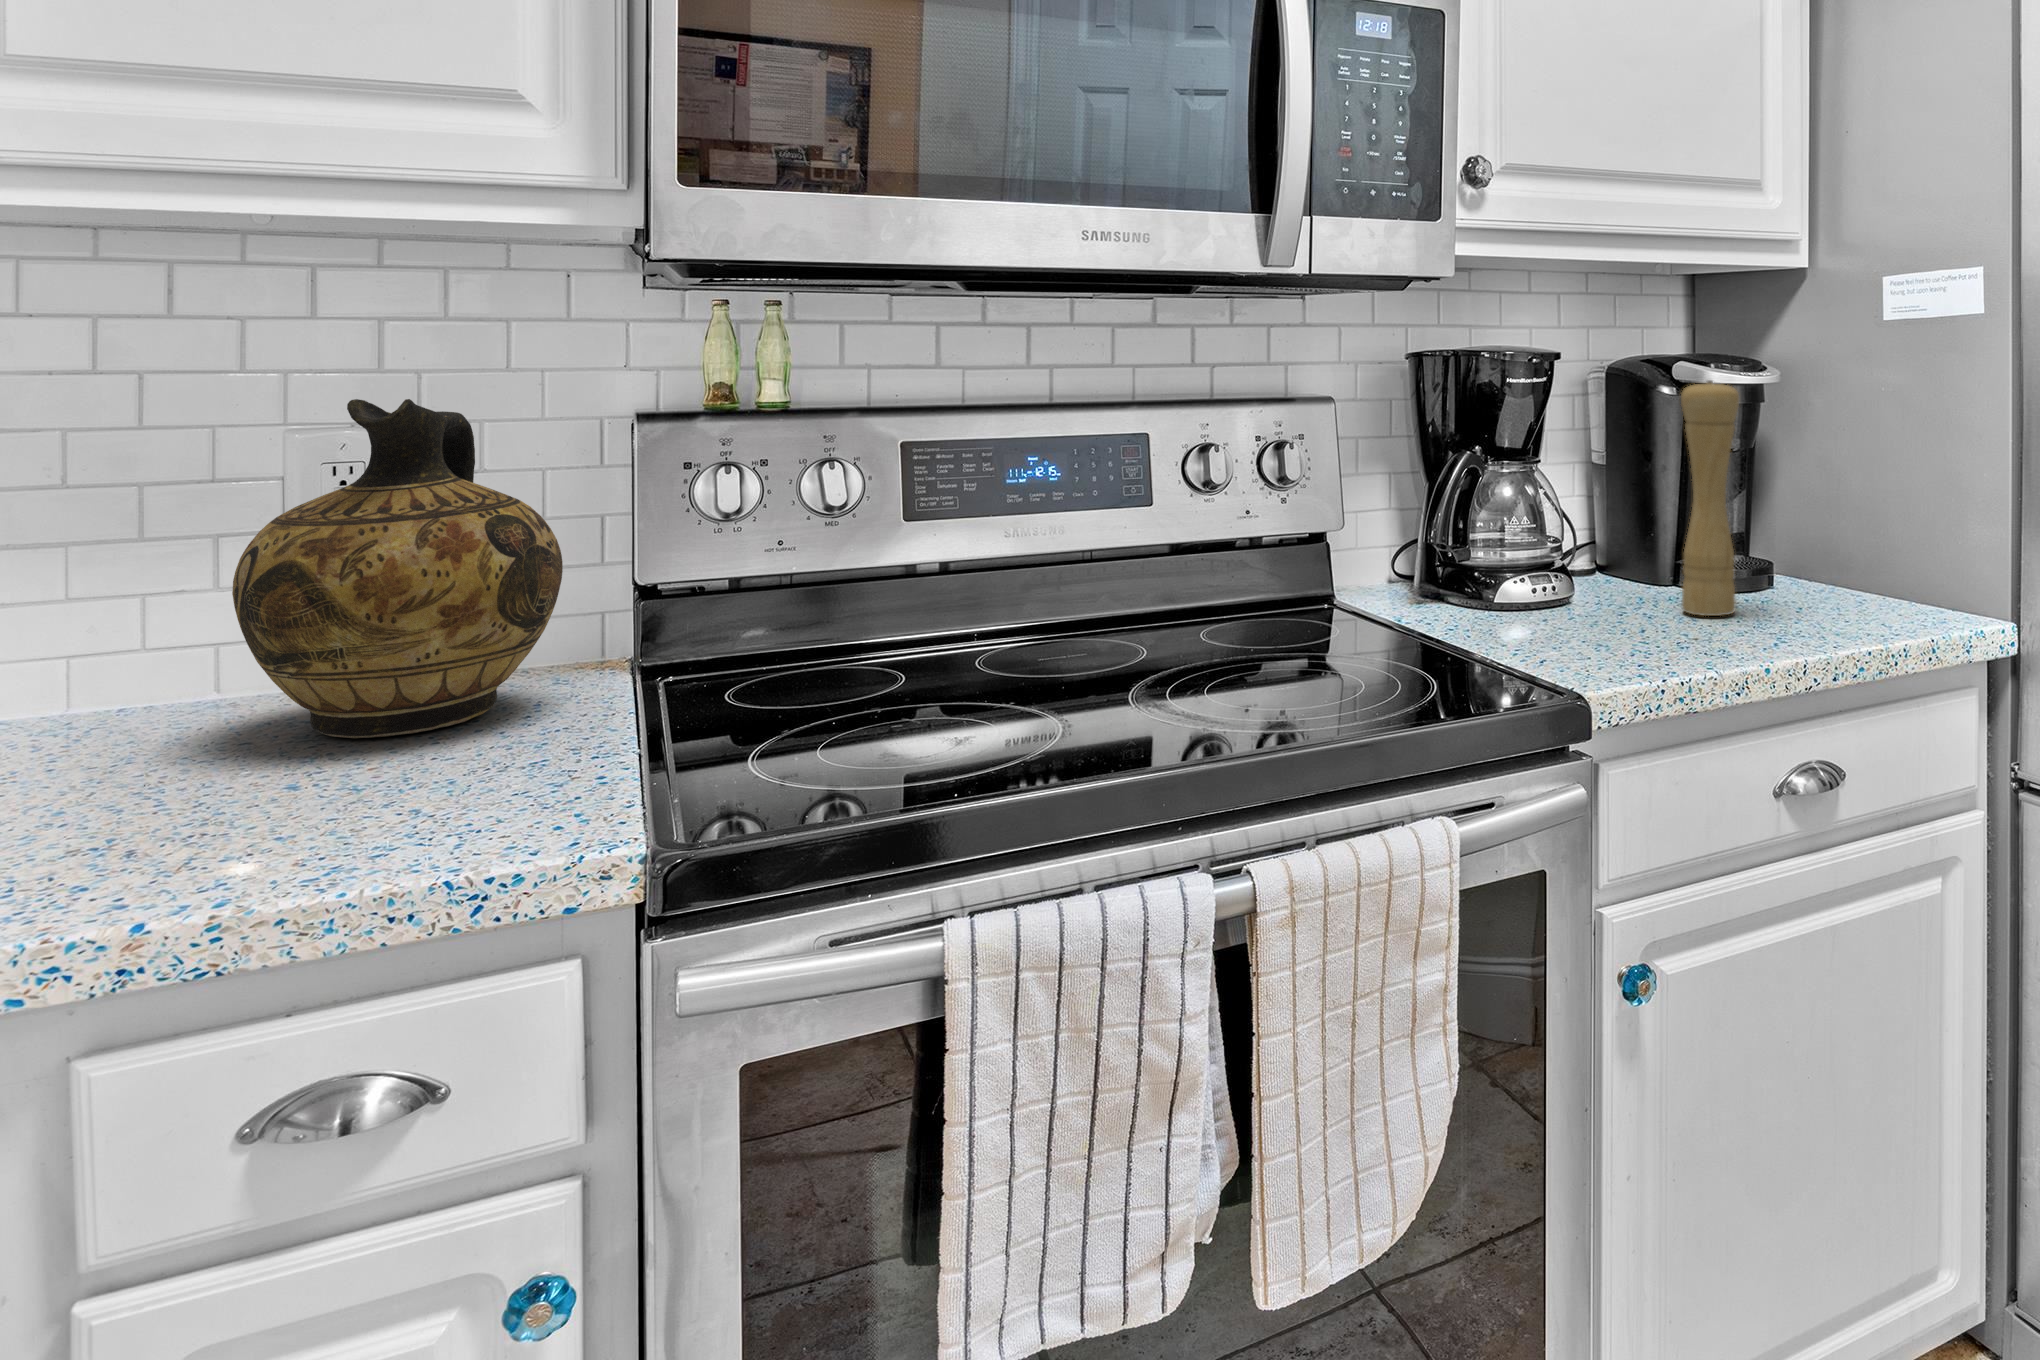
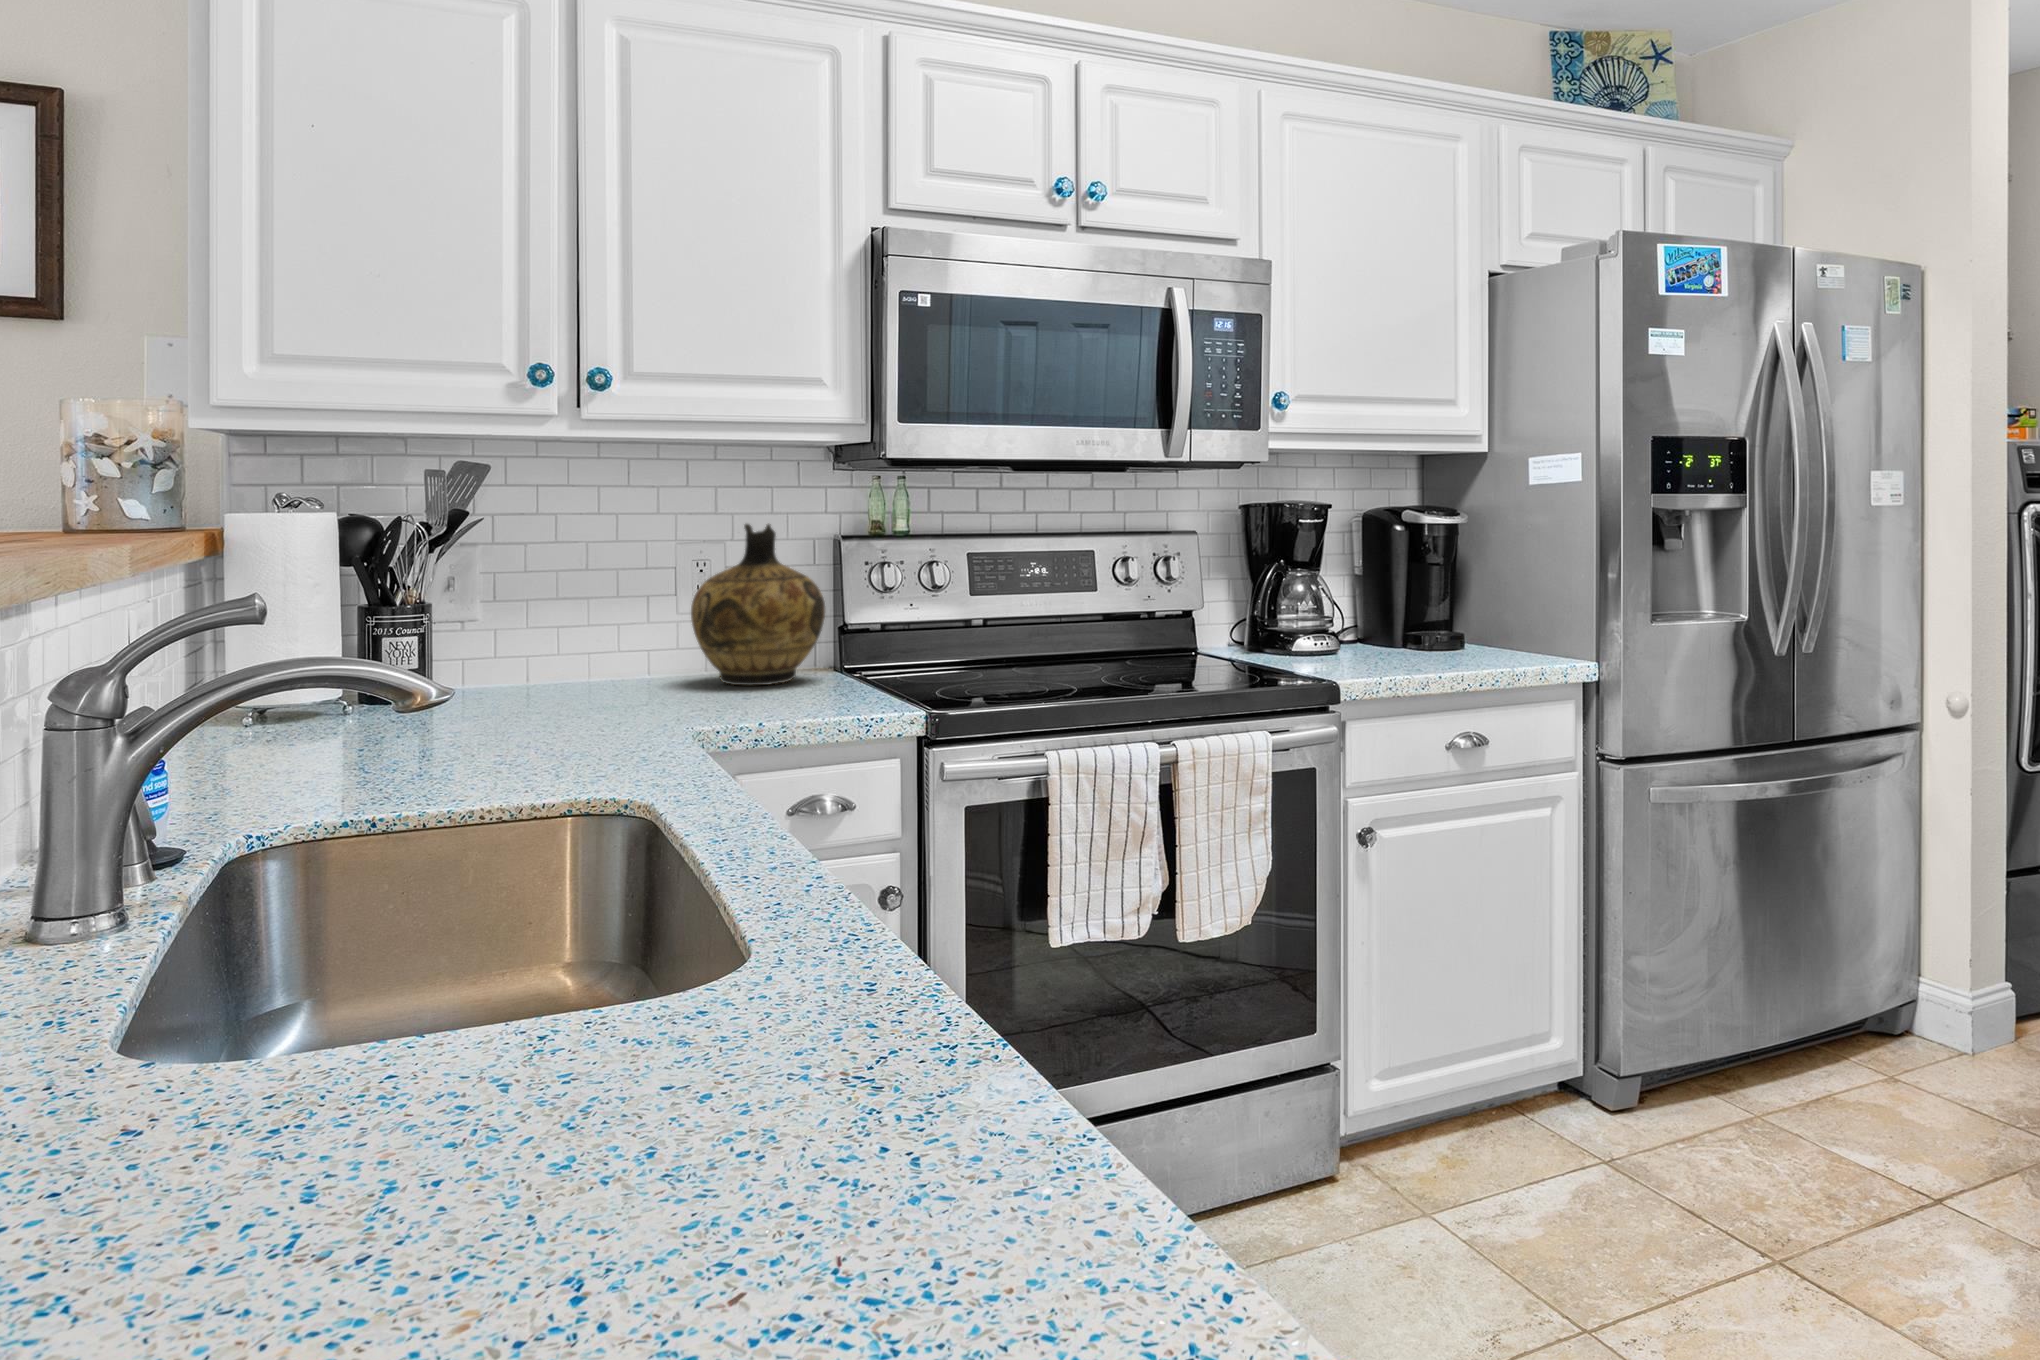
pepper mill: present [1681,380,1739,616] -> none [1403,519,1437,658]

